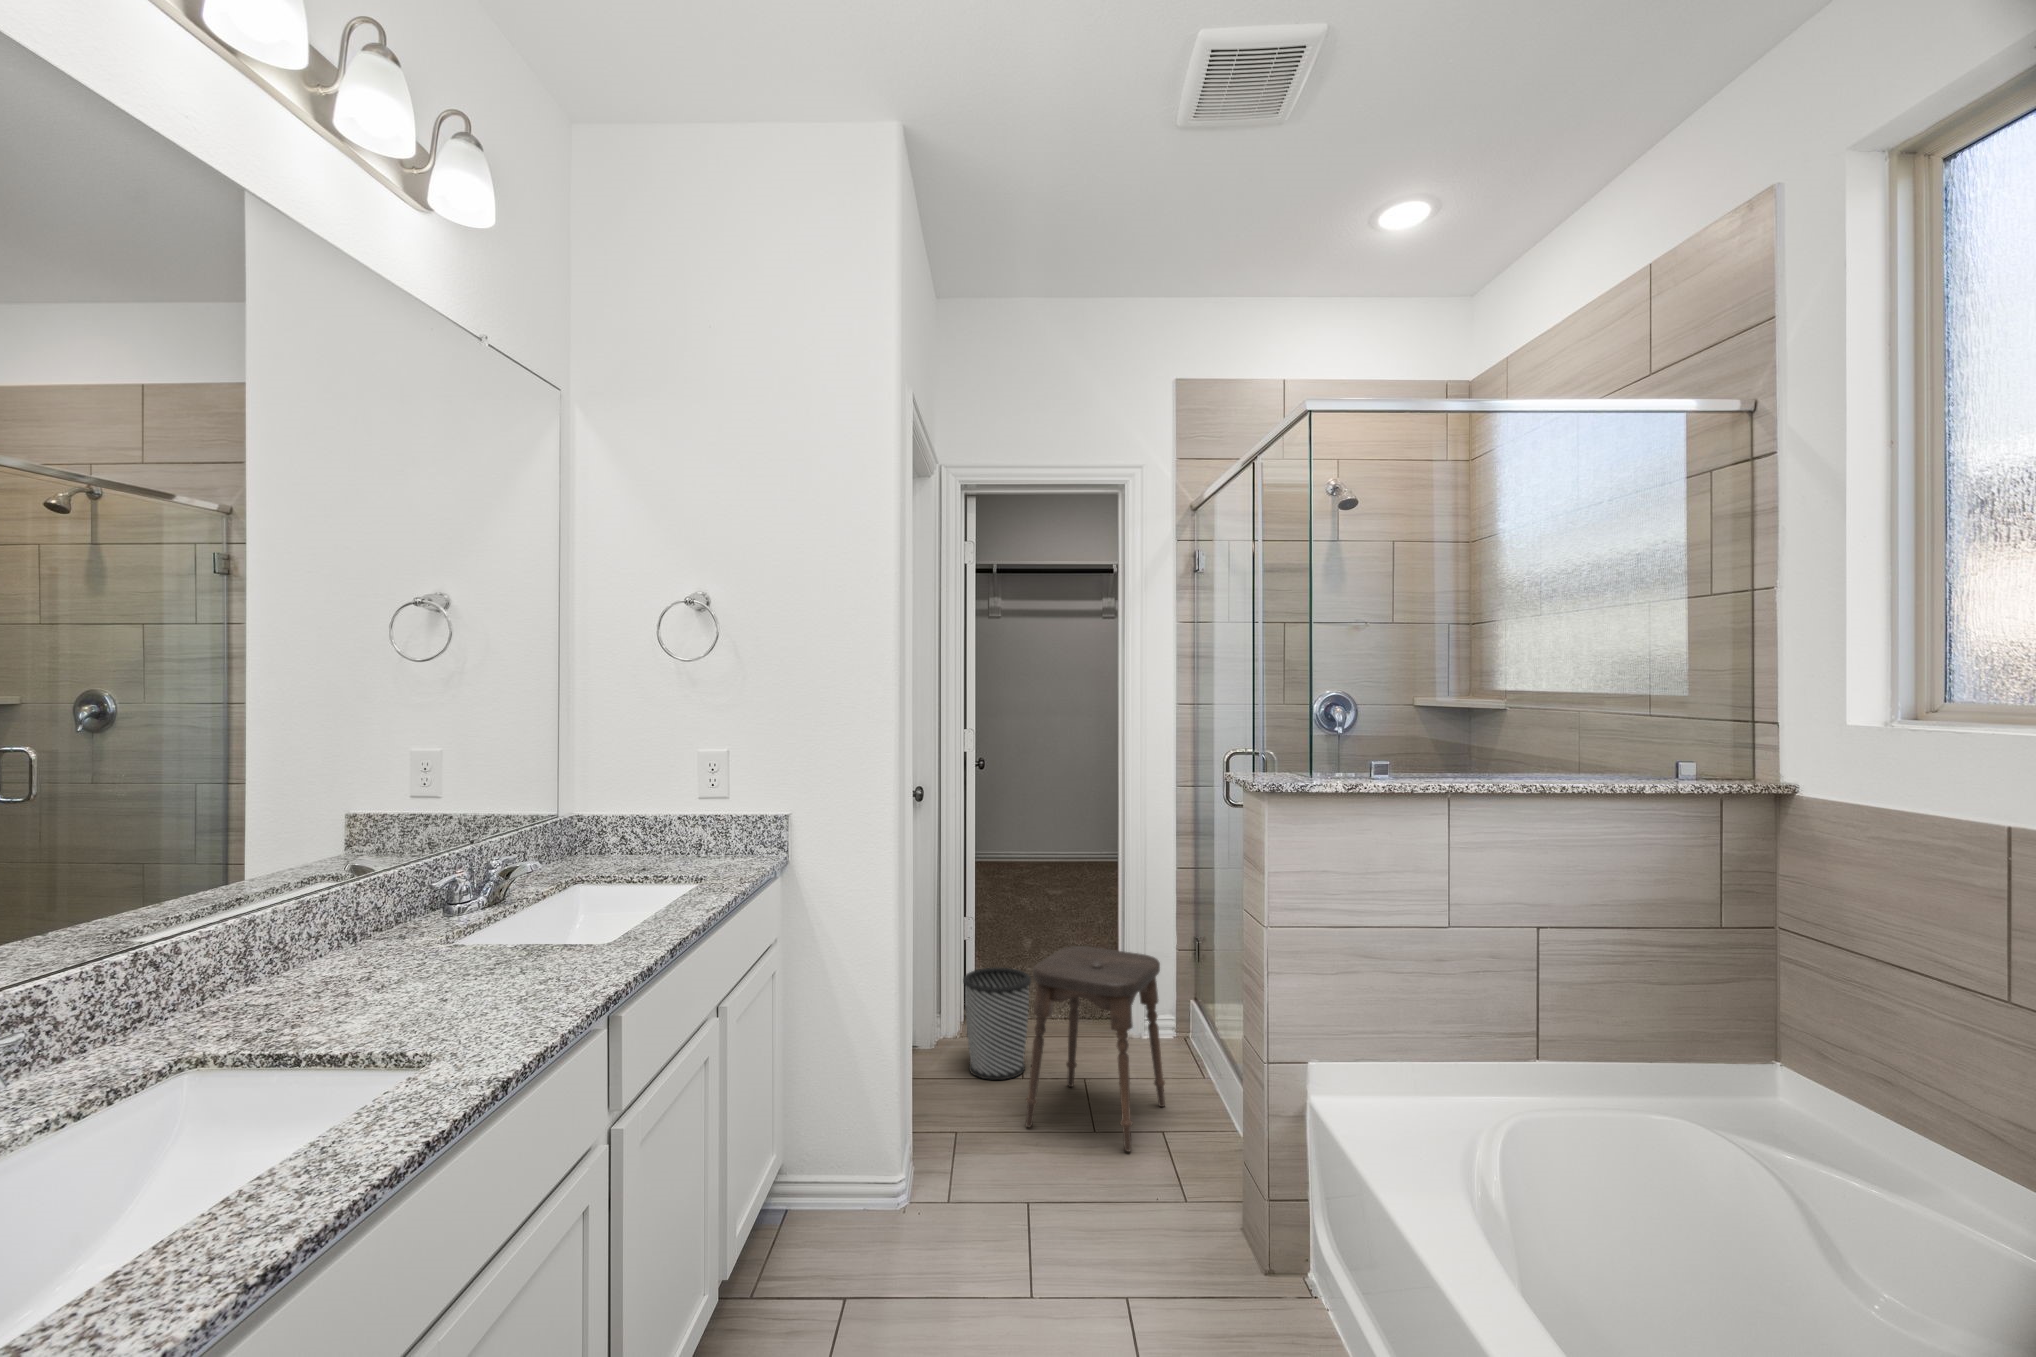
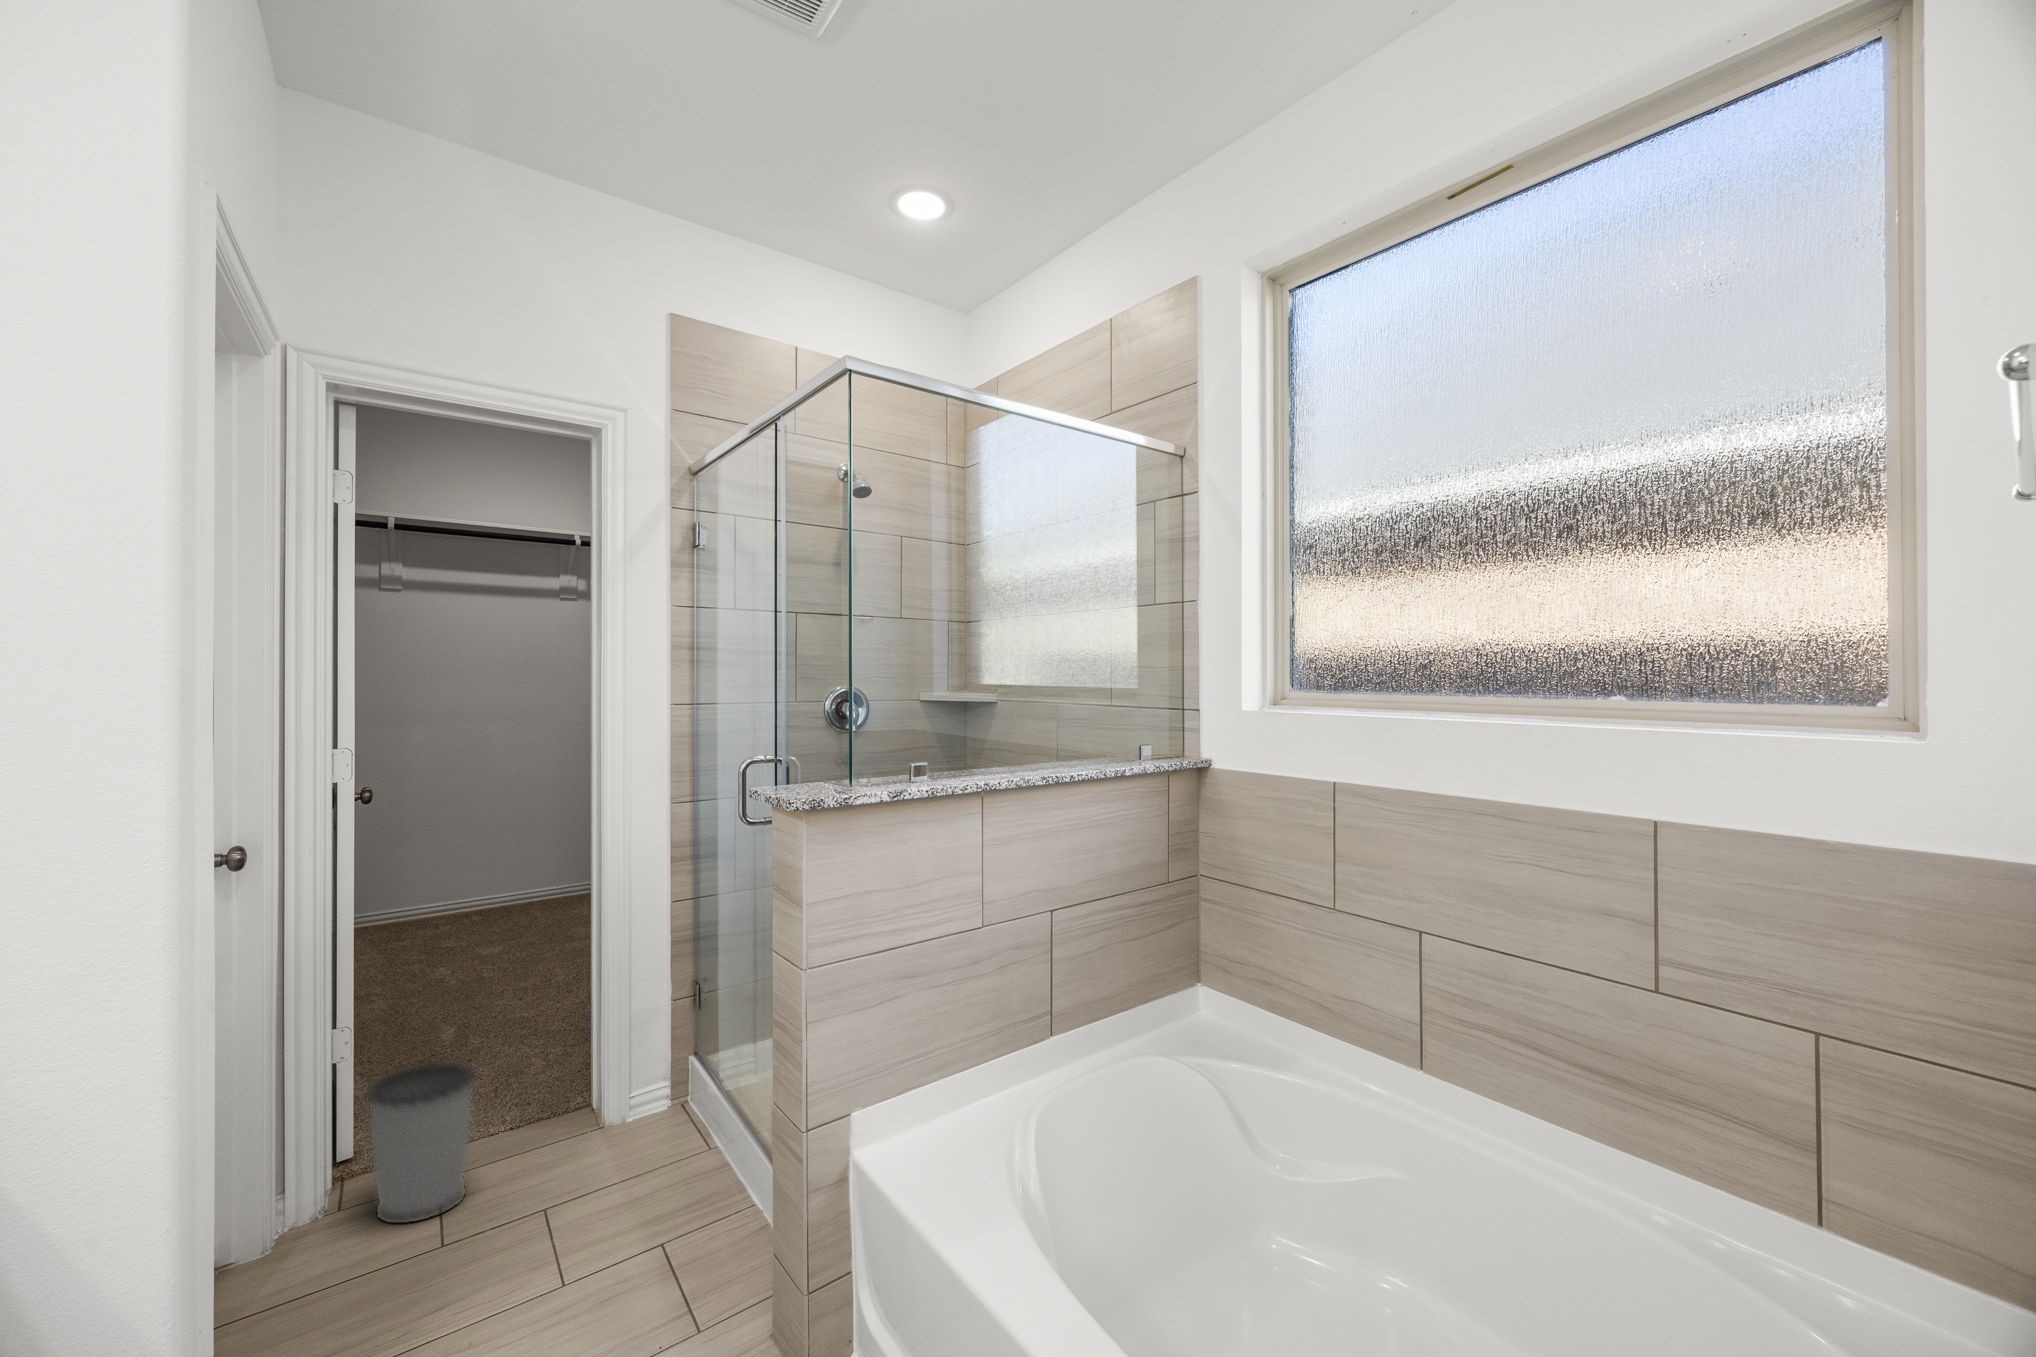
stool: present [1026,946,1165,1151] -> none [471,1015,664,1275]

